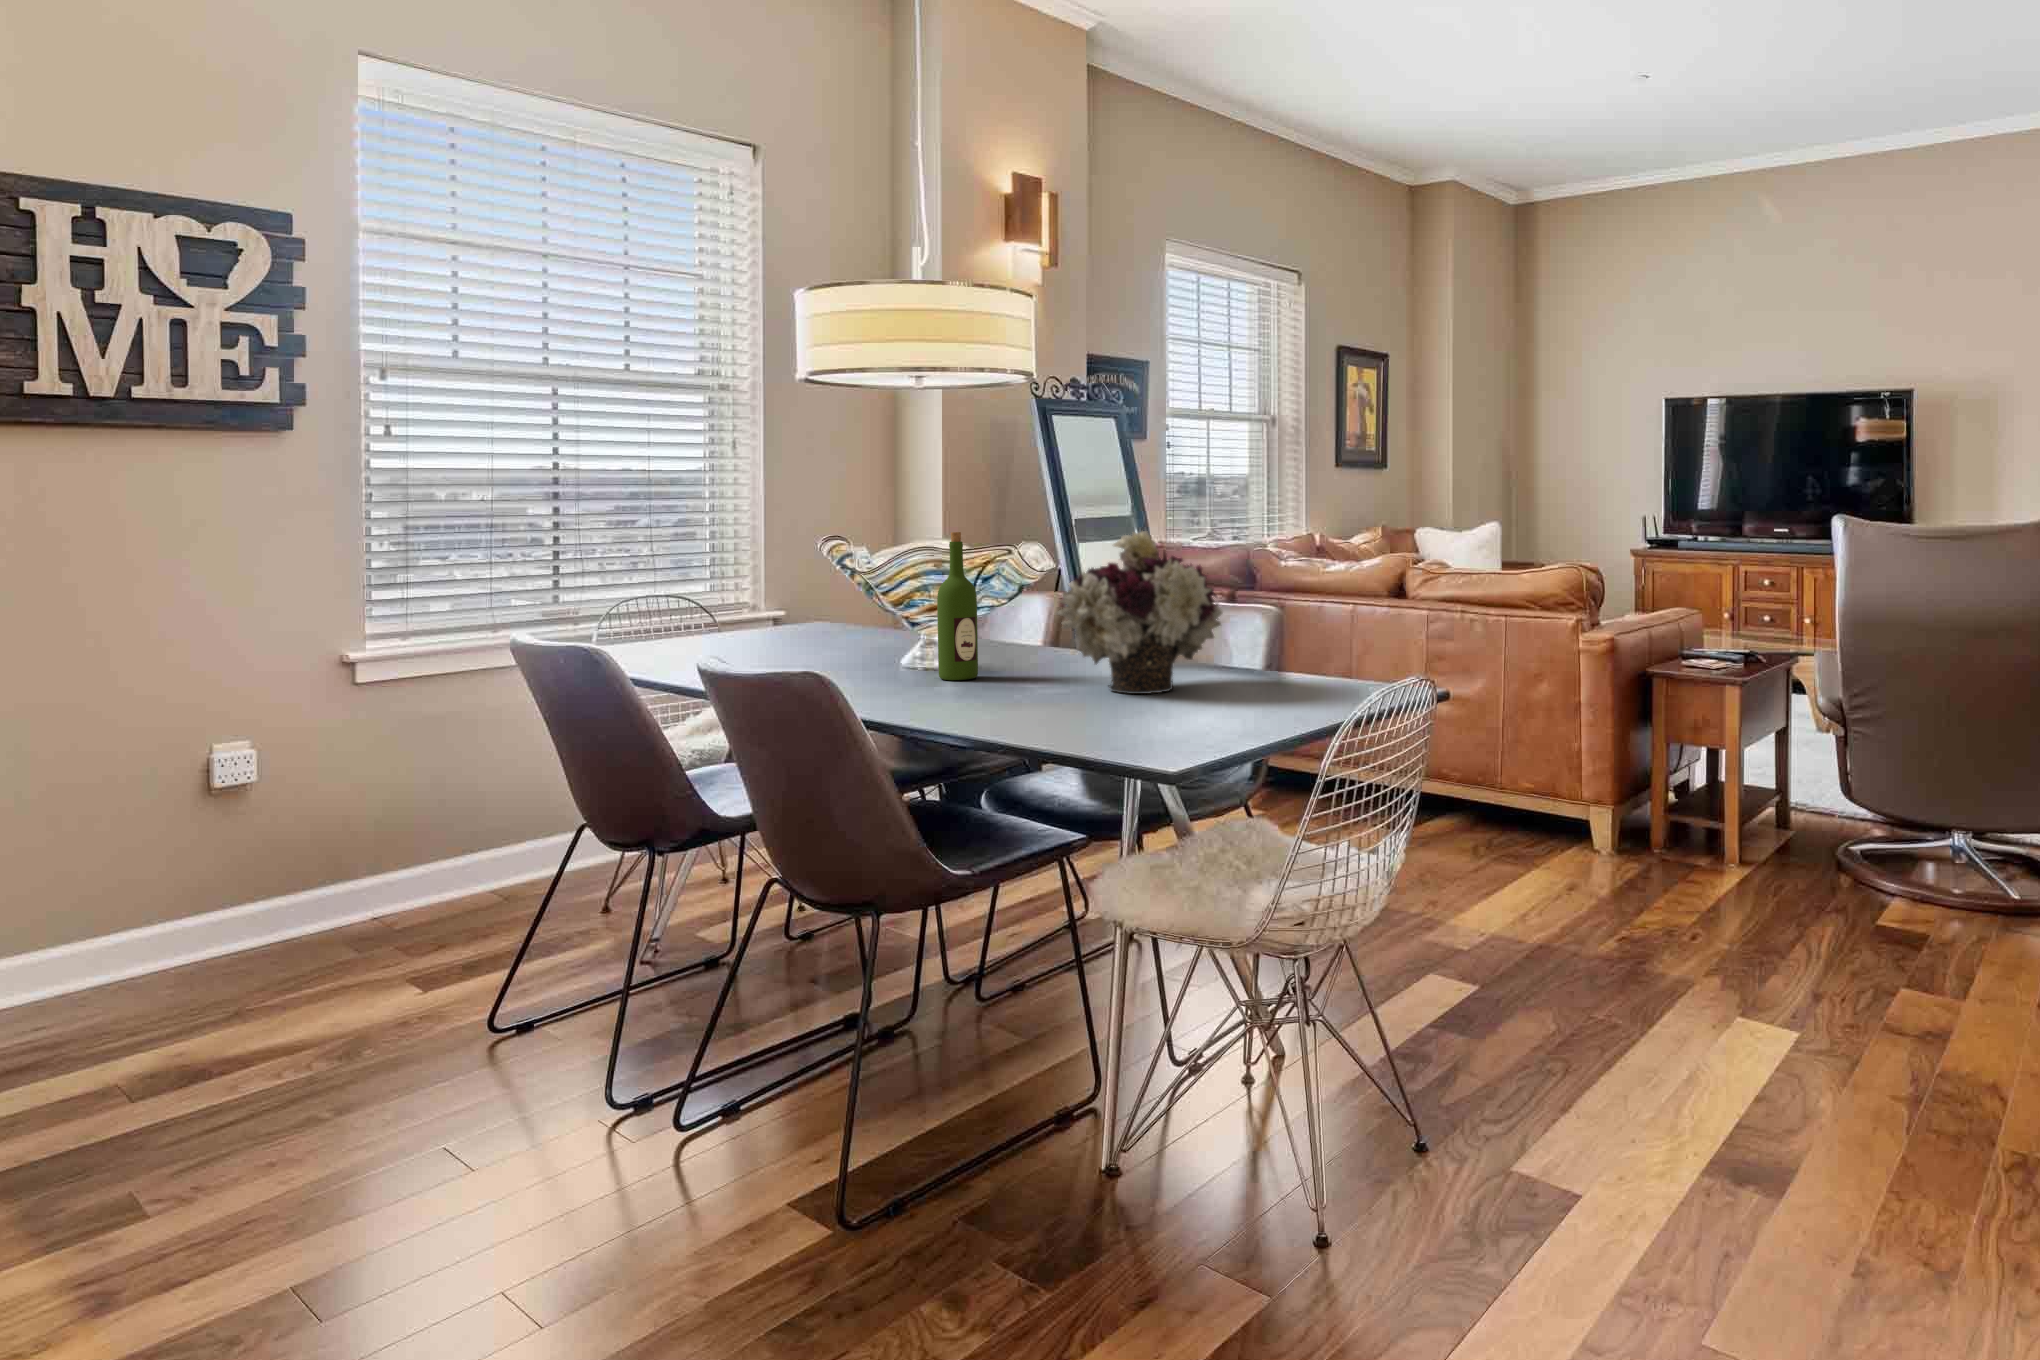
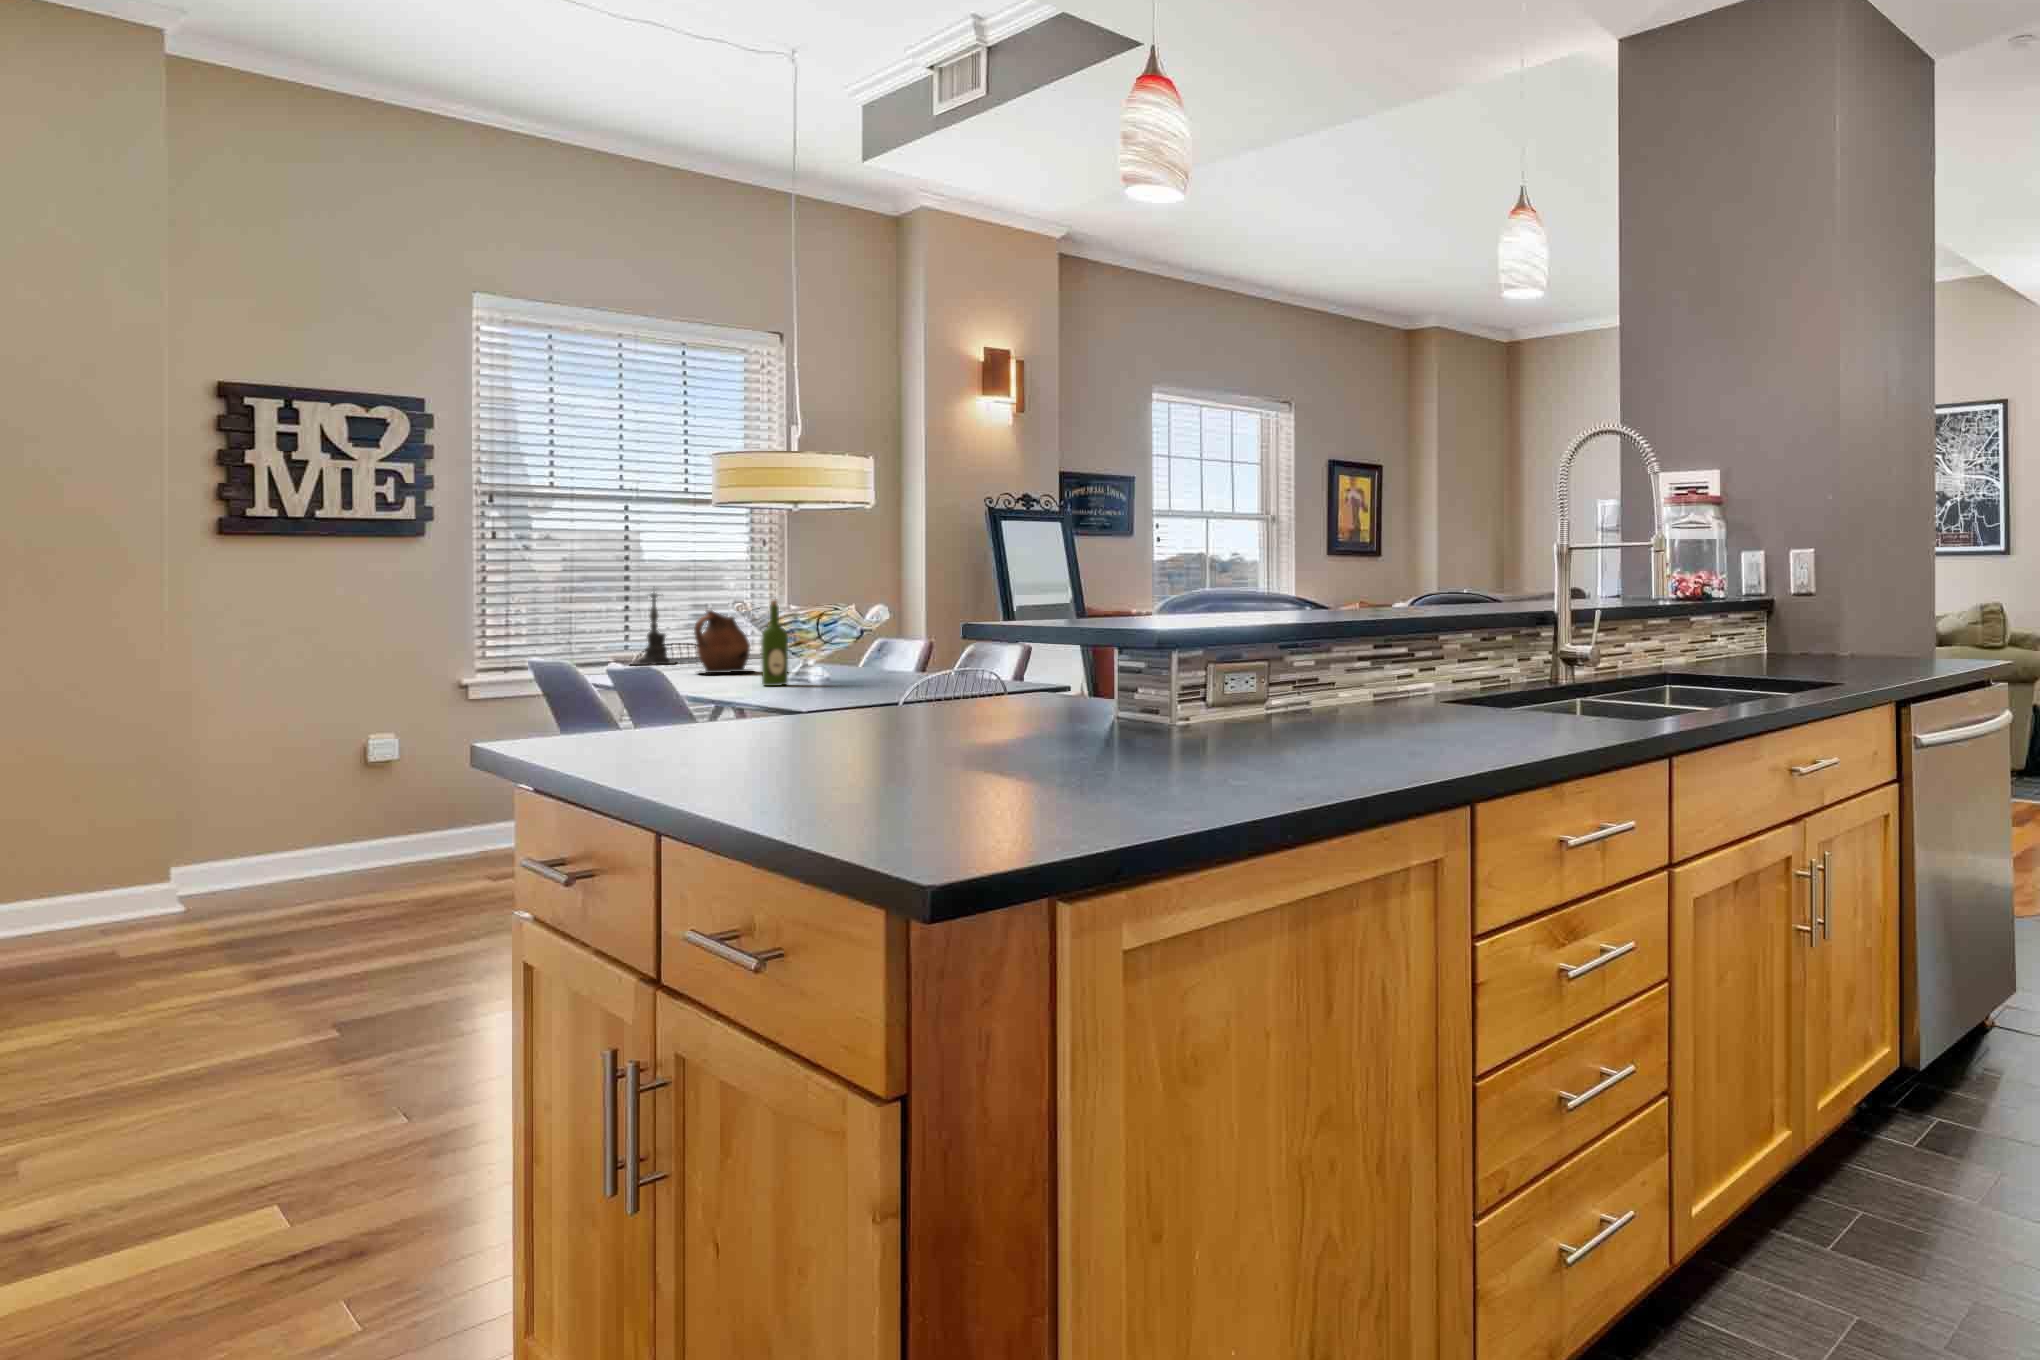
candle holder: none [587,505,658,633] -> present [636,592,673,665]
flower arrangement: present [1055,531,1223,694] -> none [801,599,918,691]
ceramic pitcher: none [742,548,838,652] -> present [694,610,752,674]

